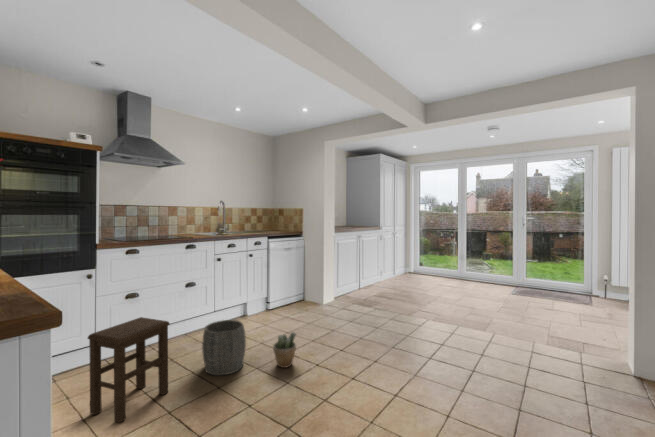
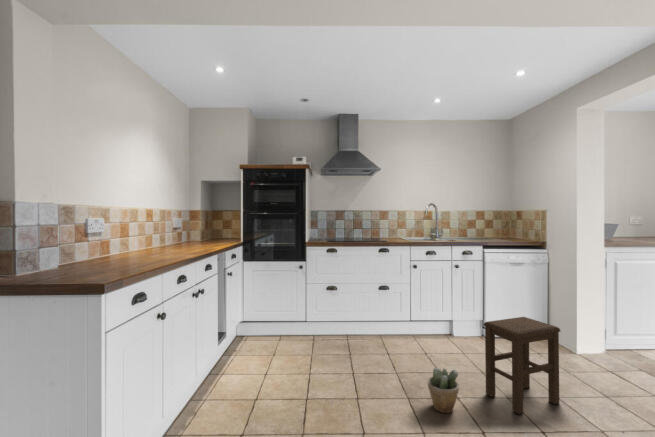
stool: present [88,317,170,423] -> present [484,317,560,414]
woven basket: present [202,320,246,376] -> none [359,330,404,392]

